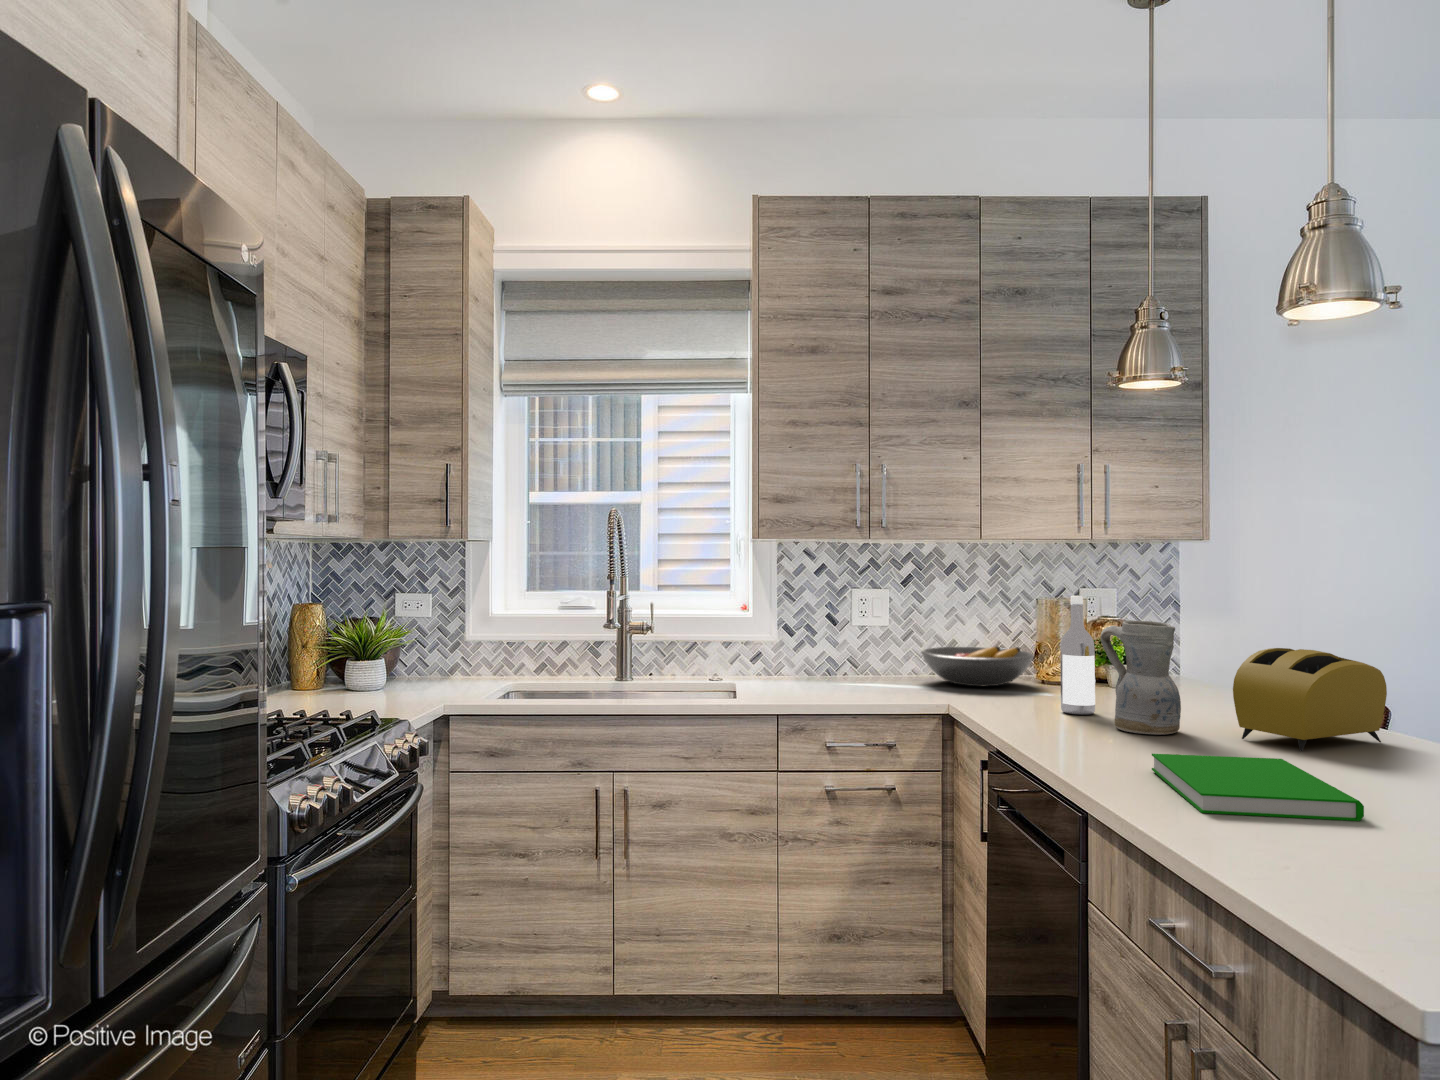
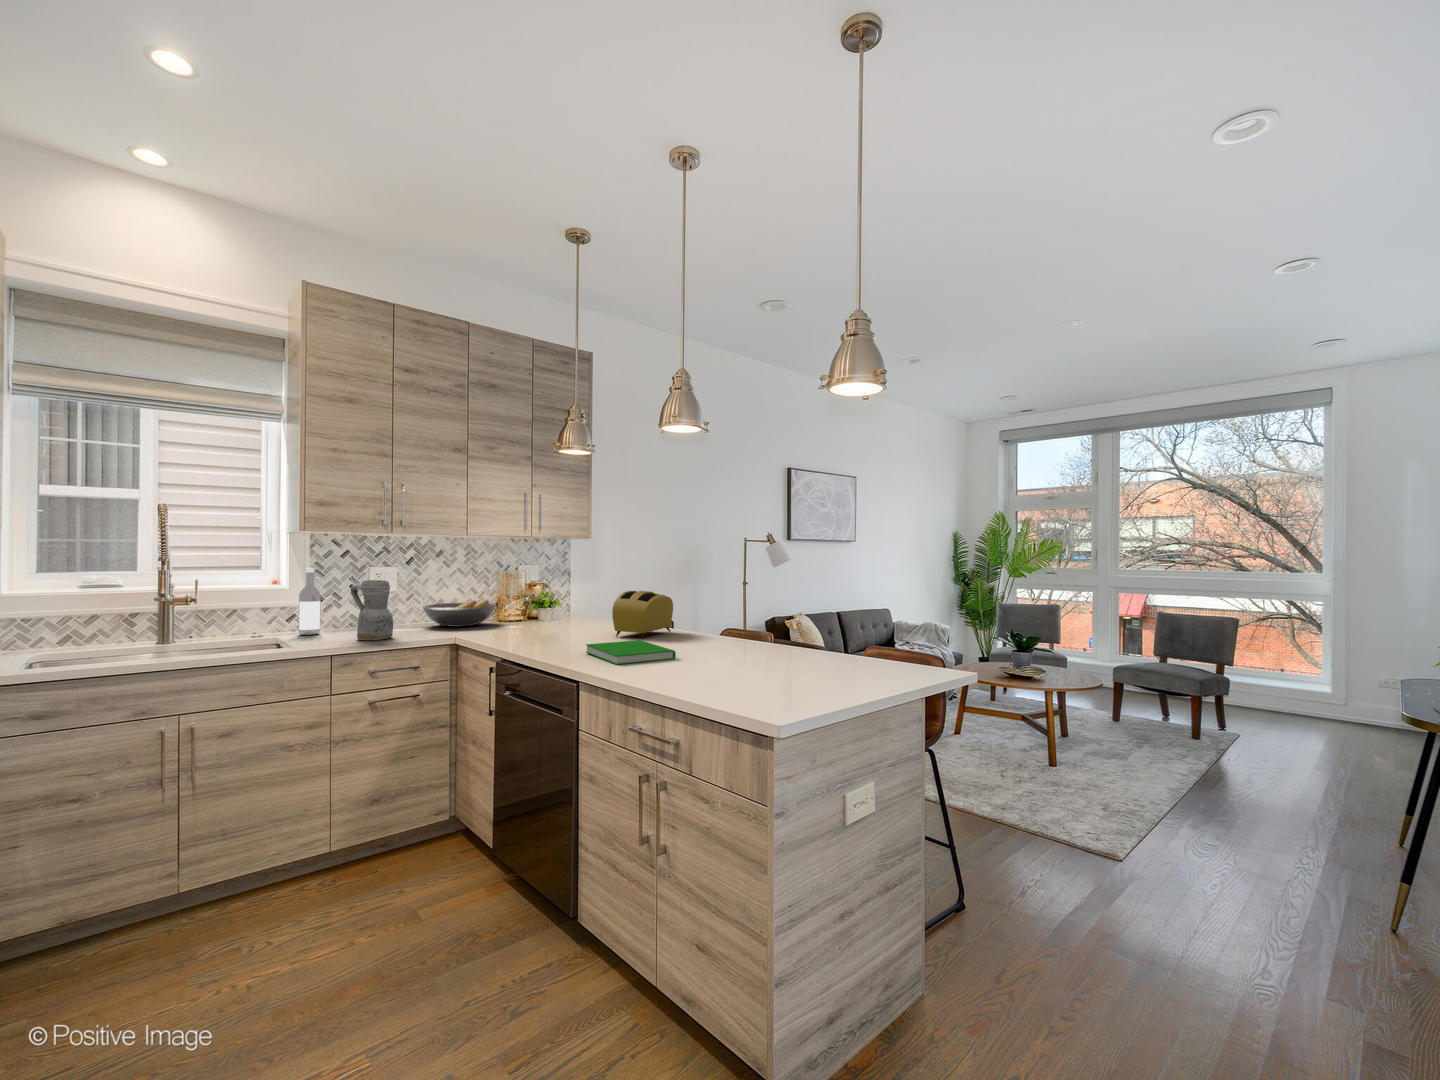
wine bottle: present [1060,596,1095,715] -> present [299,568,320,635]
ceramic pitcher: present [1101,620,1181,735] -> present [351,580,393,640]

